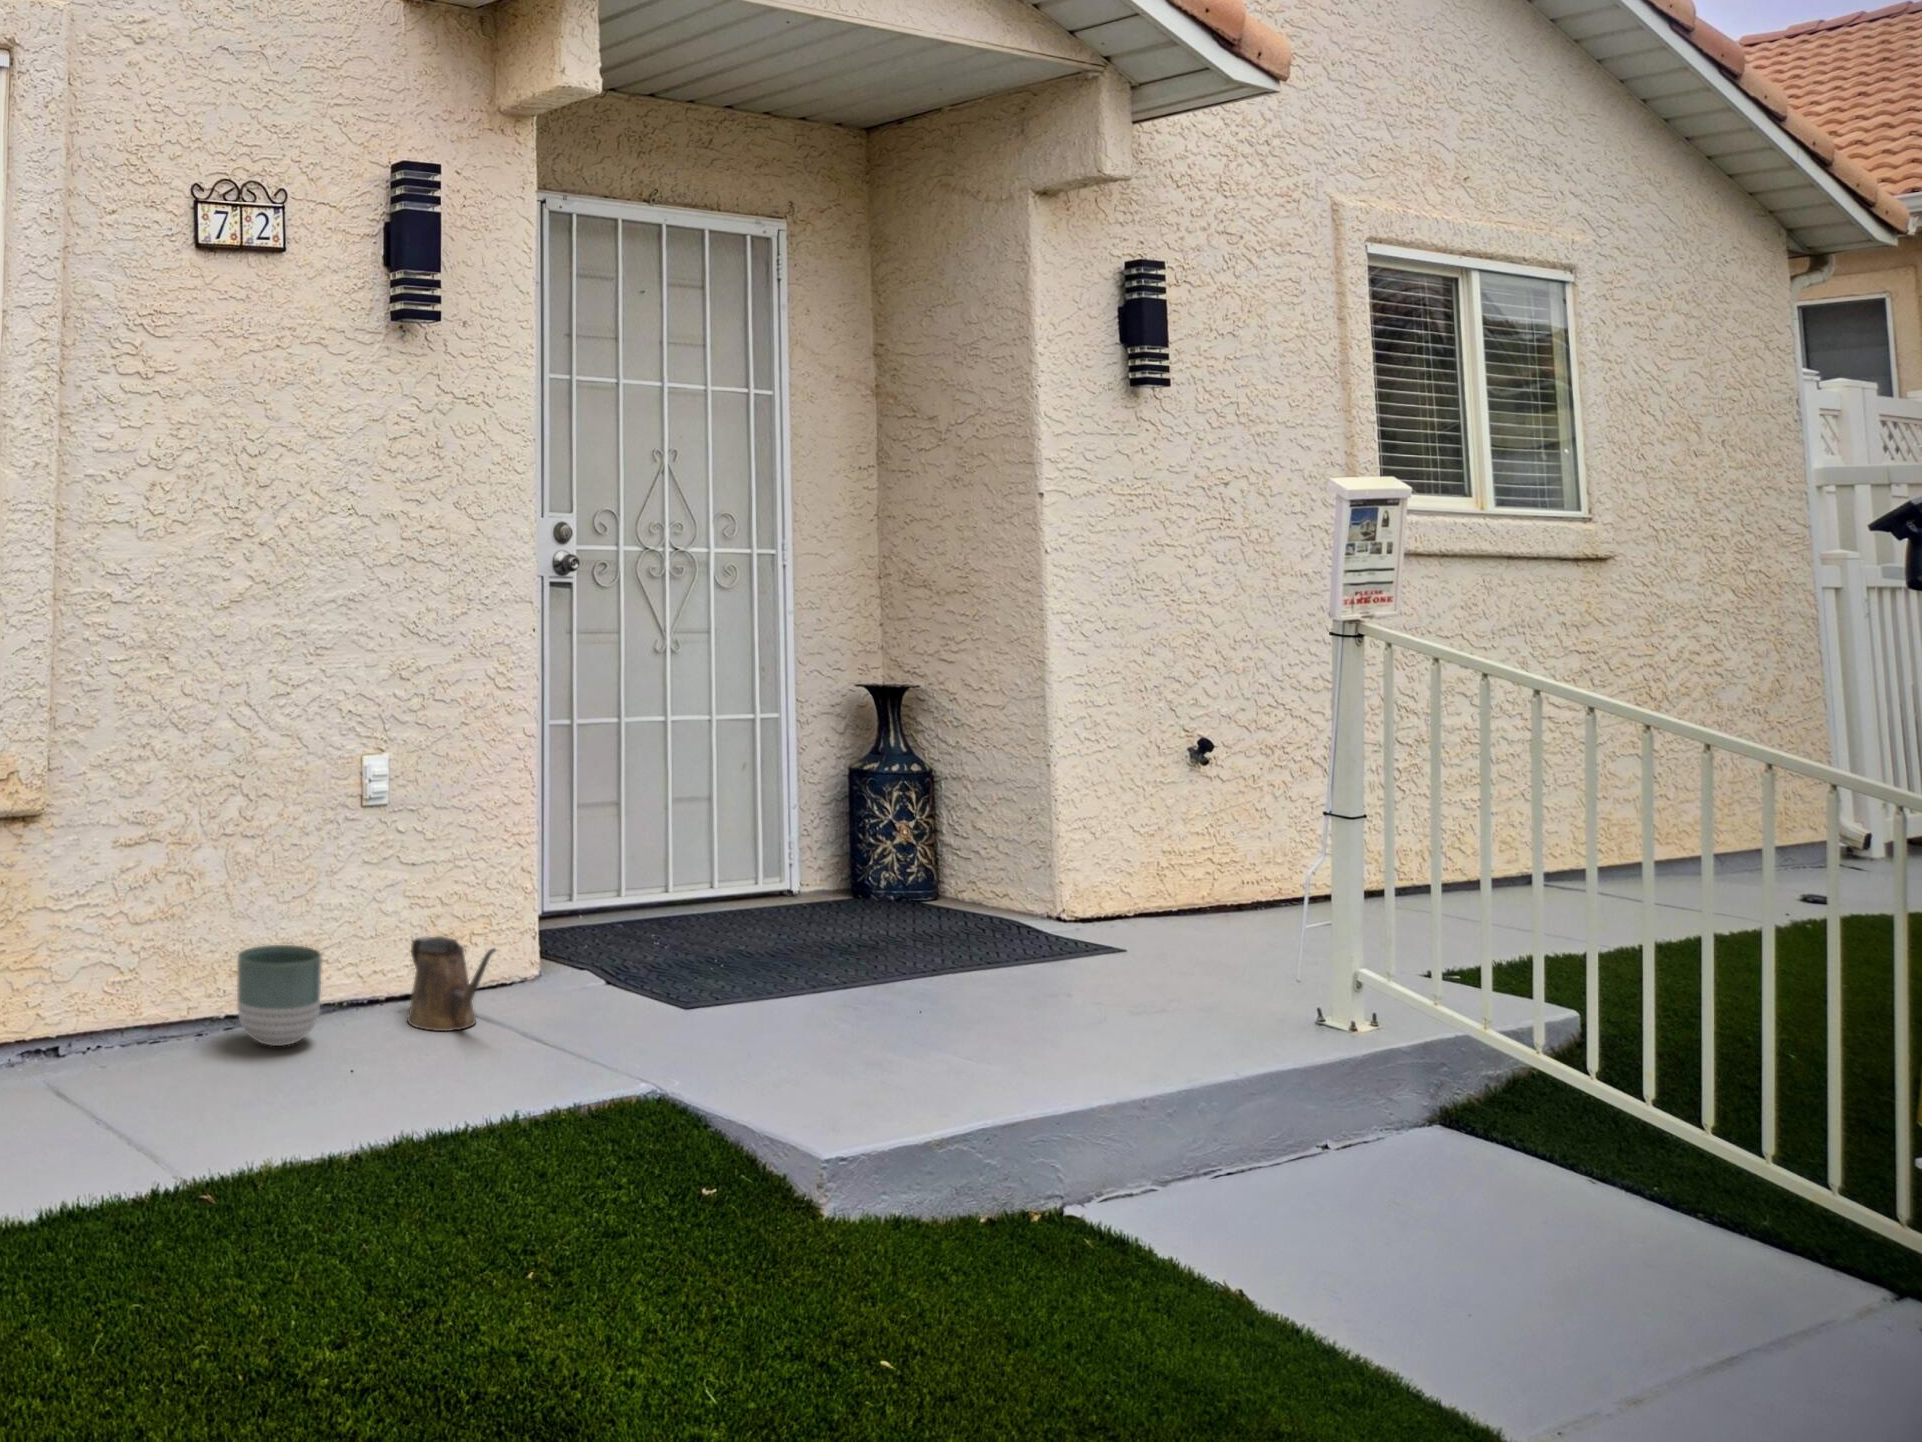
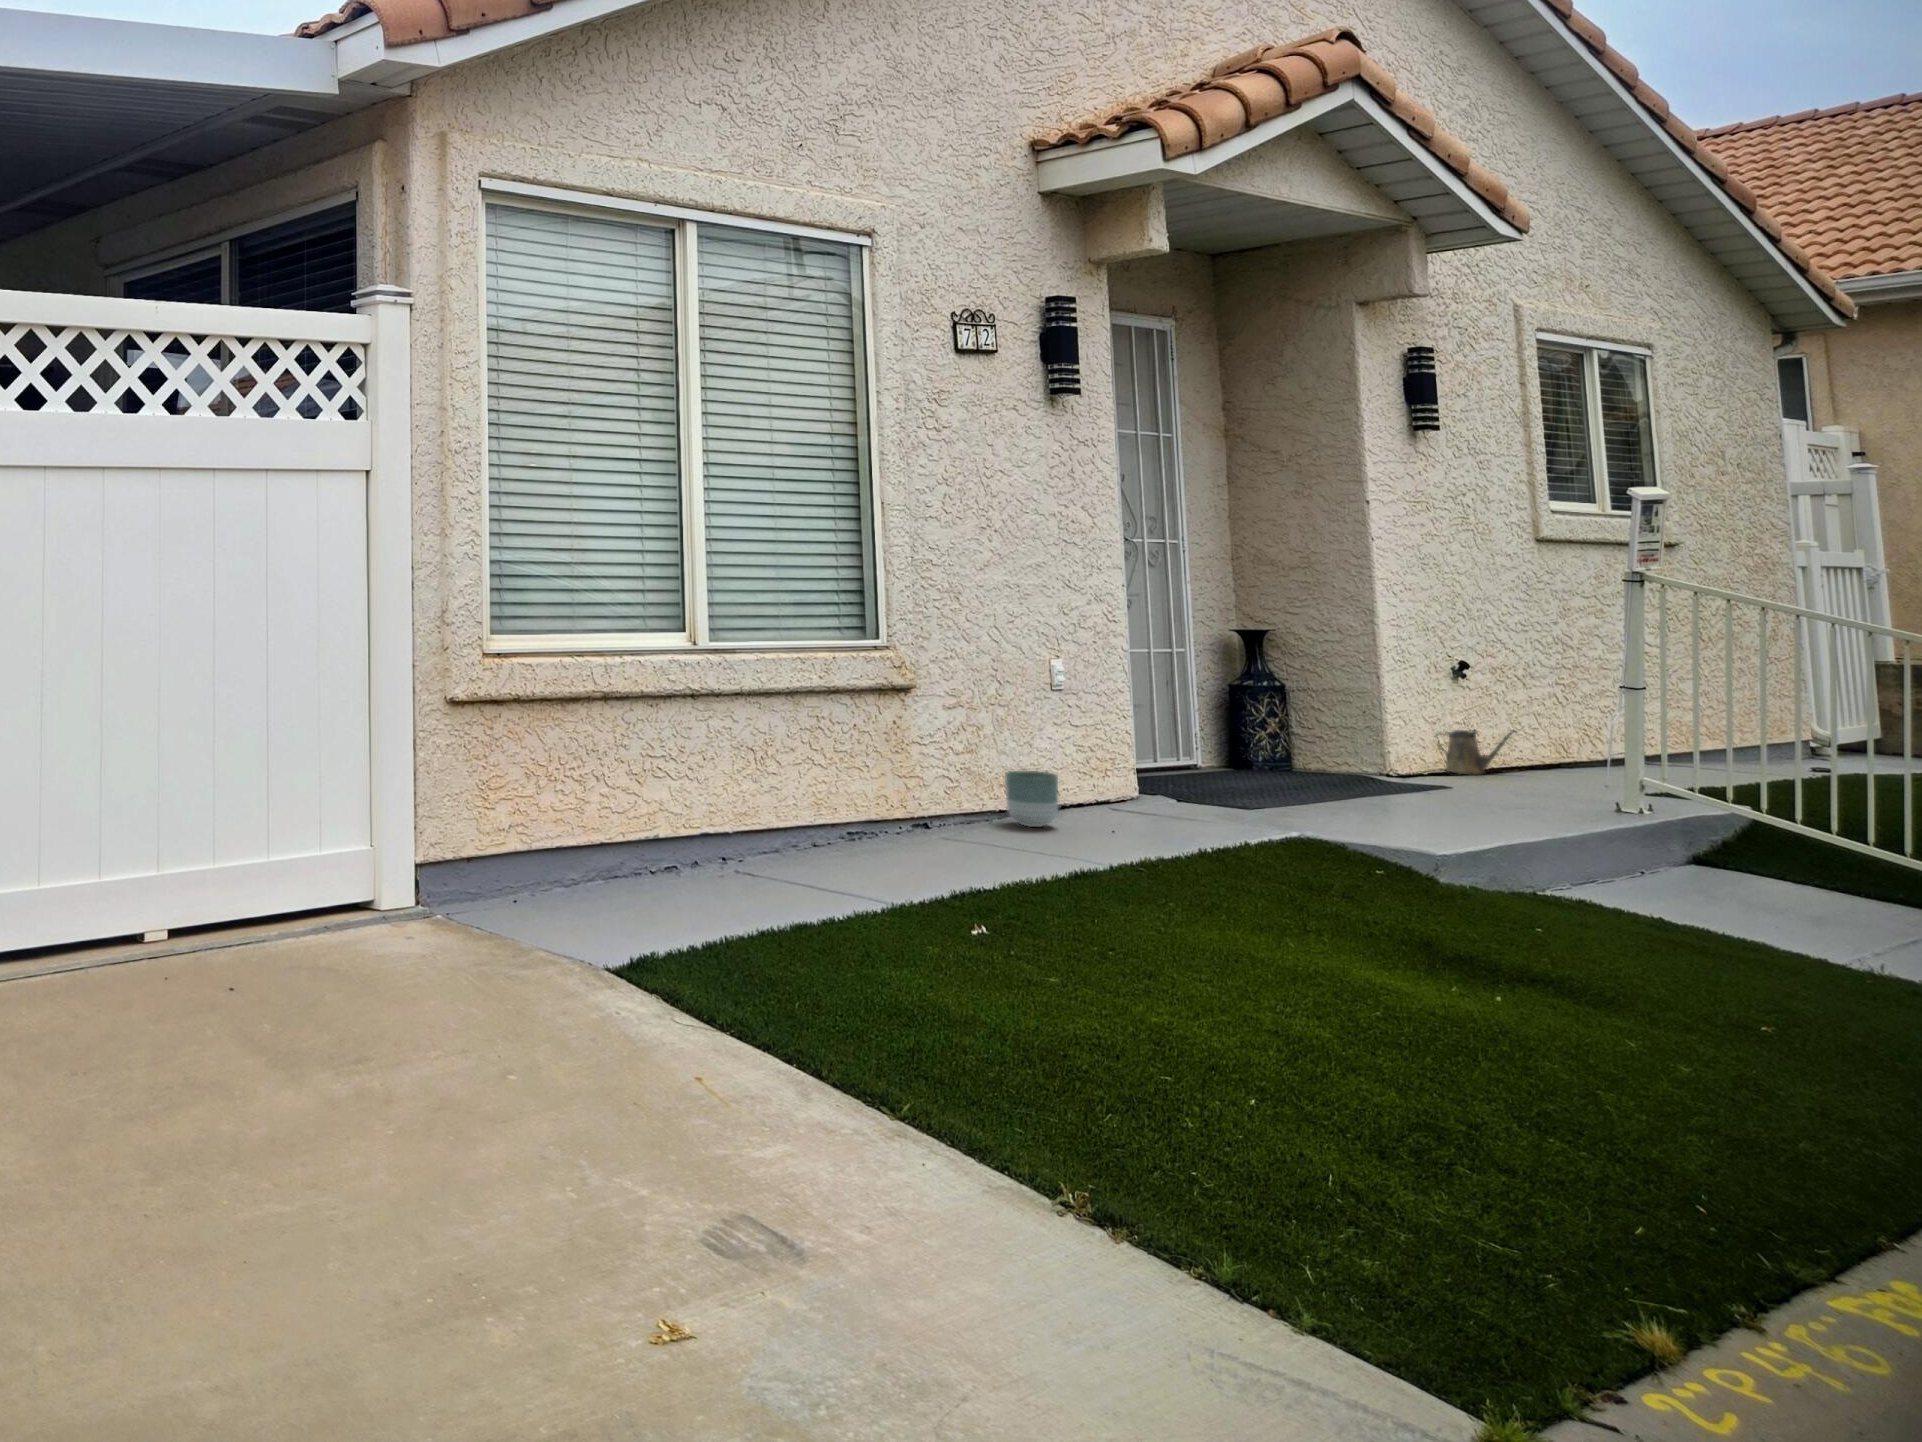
watering can: present [407,936,496,1031] -> present [1436,730,1515,774]

